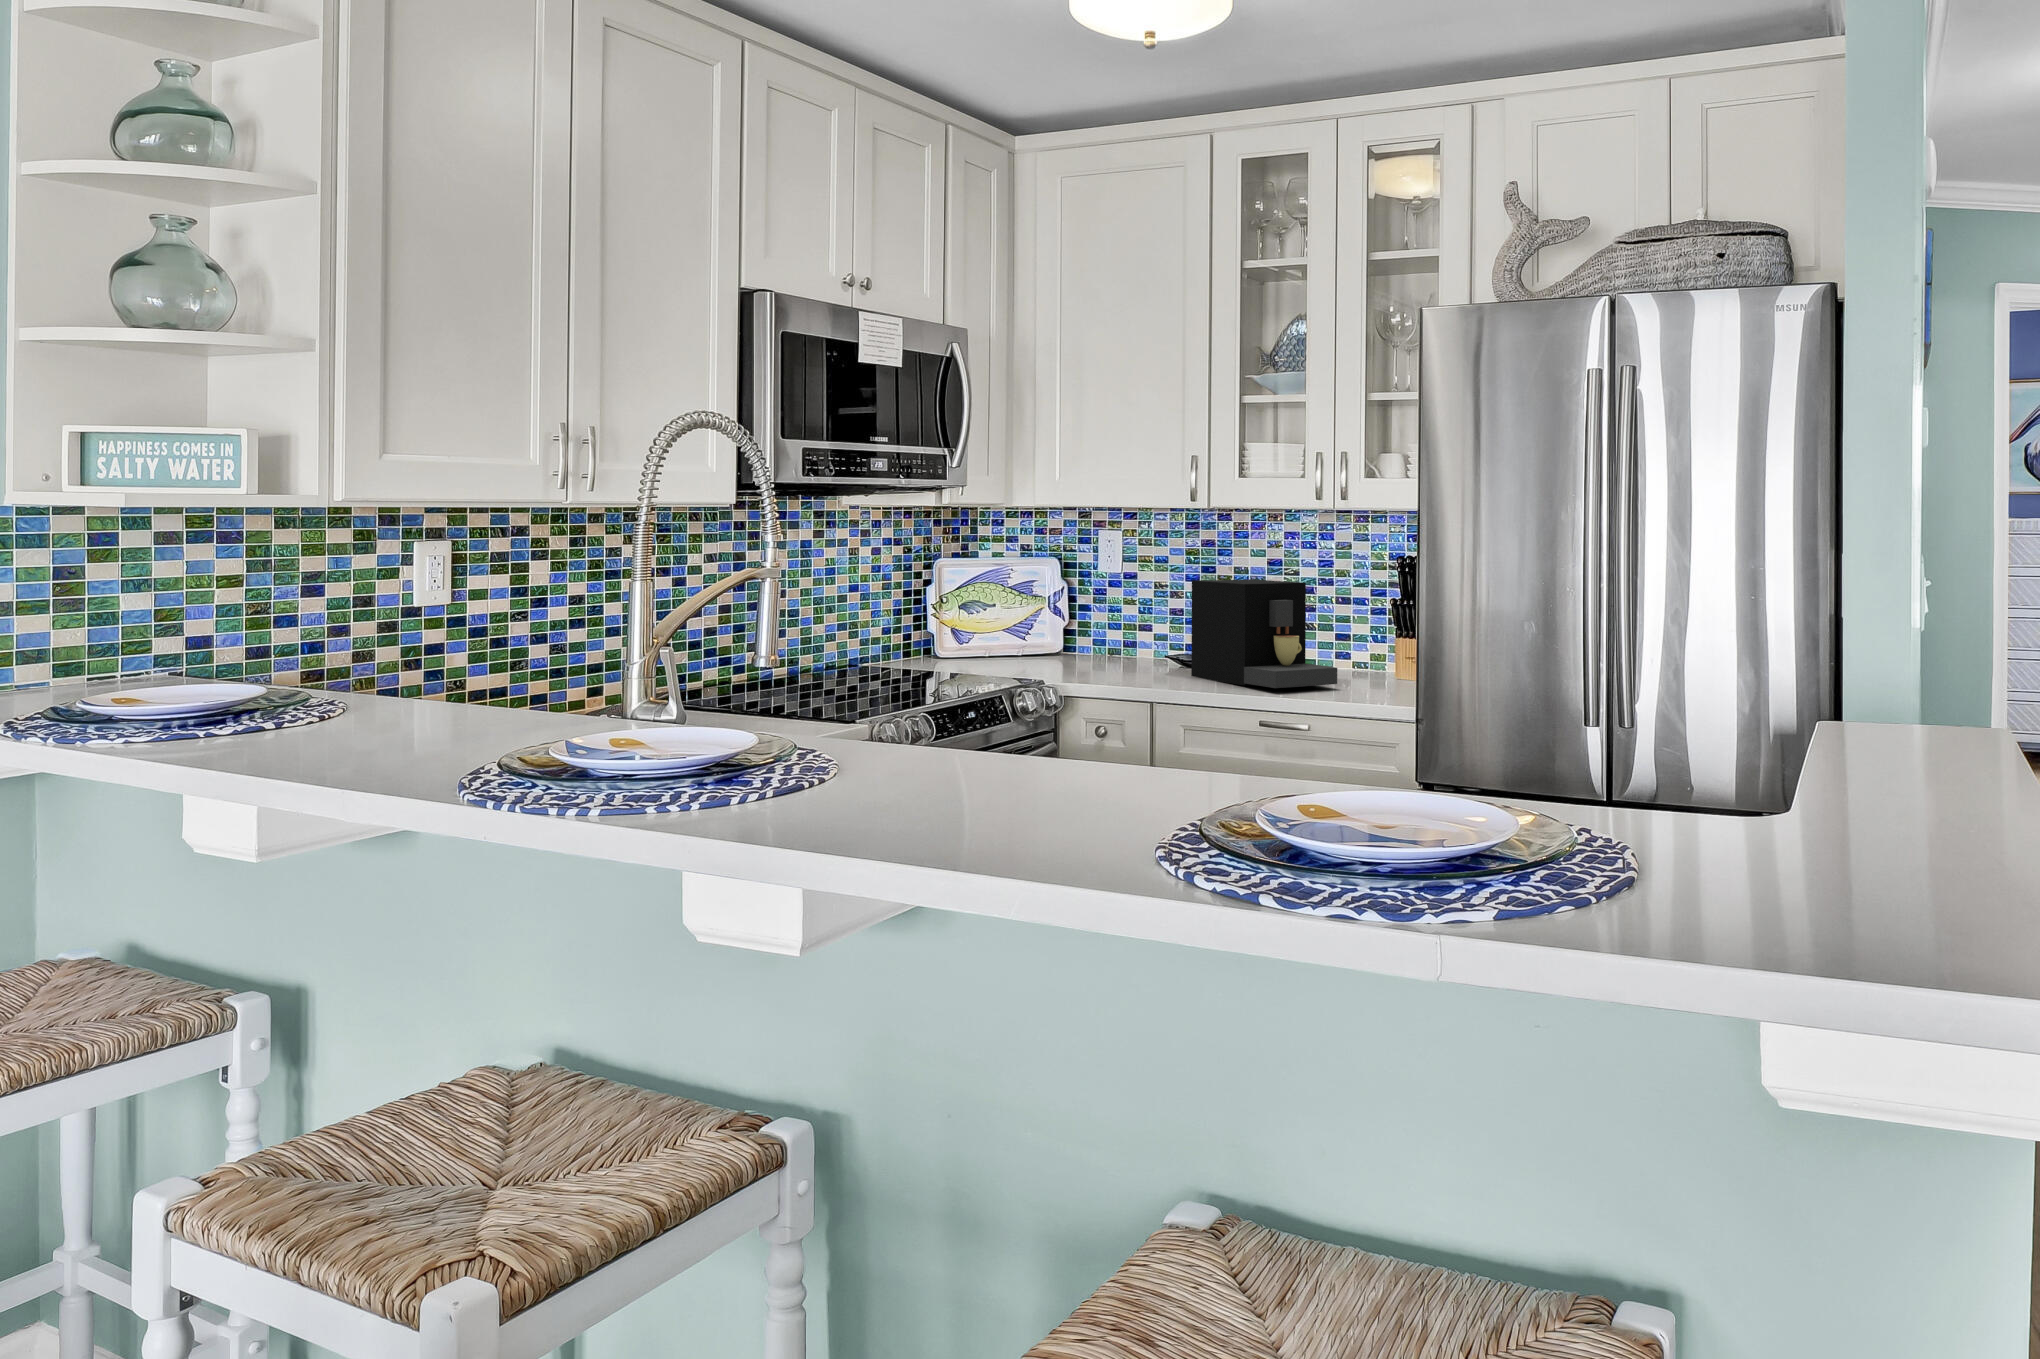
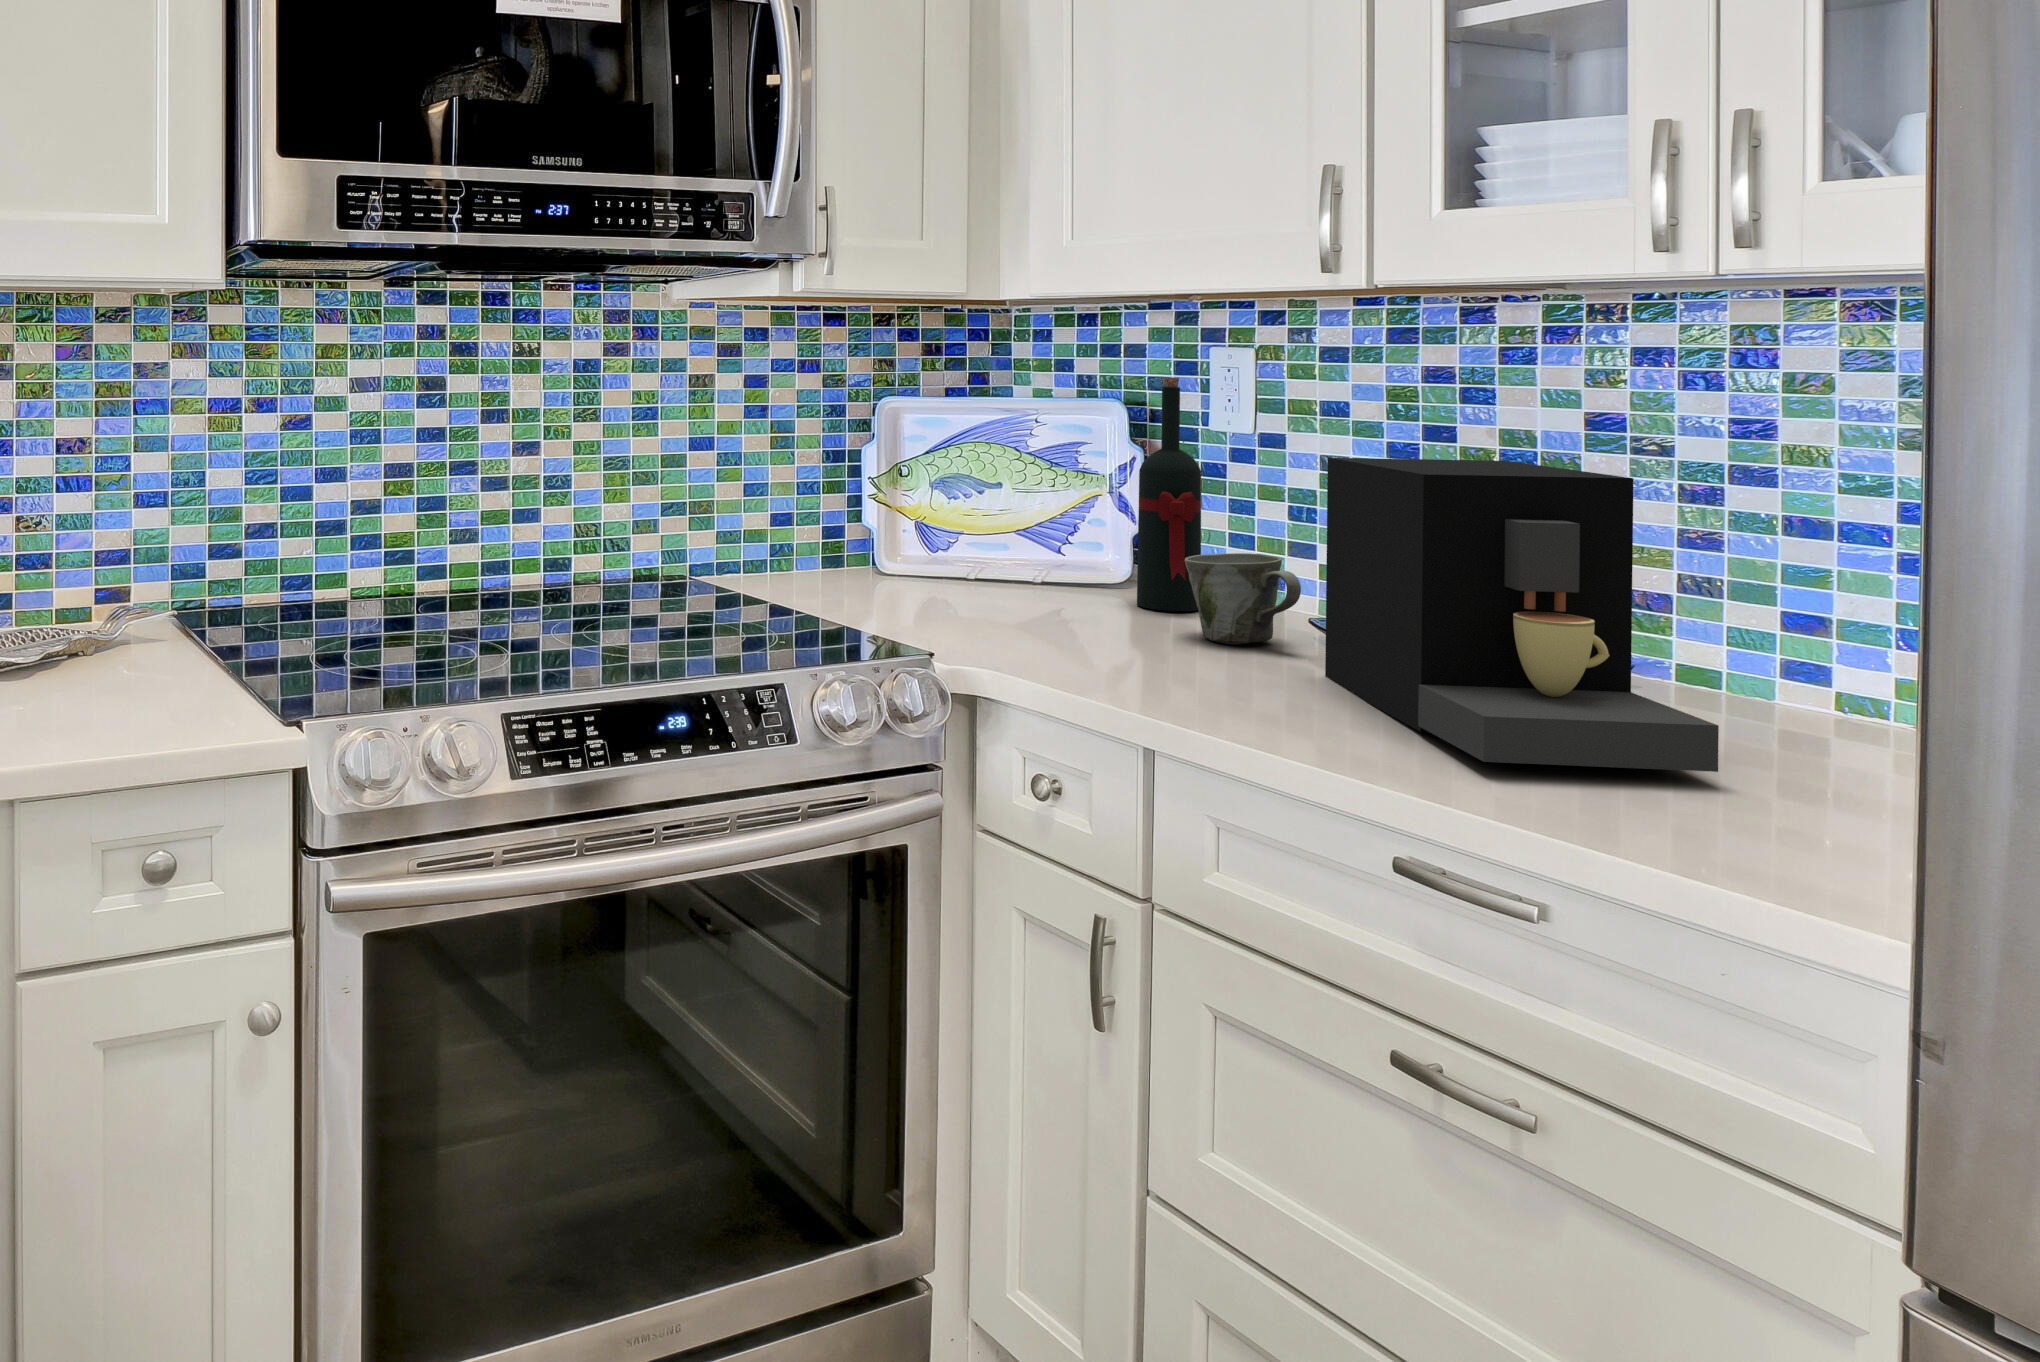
wine bottle: none [1081,546,1111,662] -> present [1137,378,1201,611]
mug: none [1120,628,1173,670] -> present [1185,553,1301,644]

